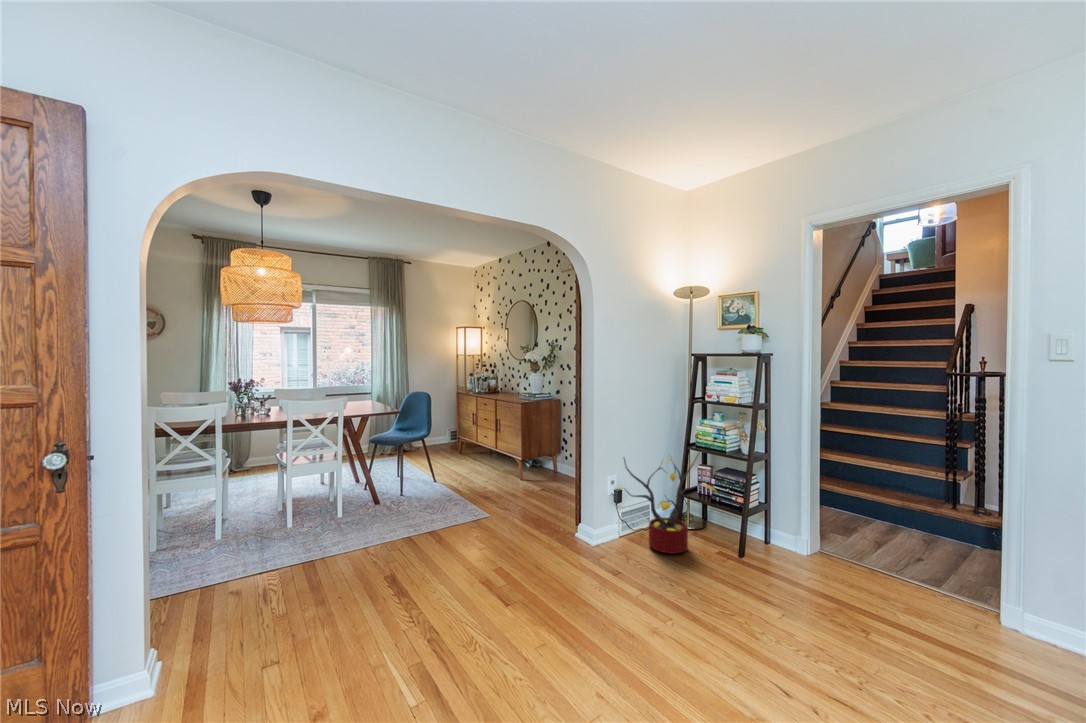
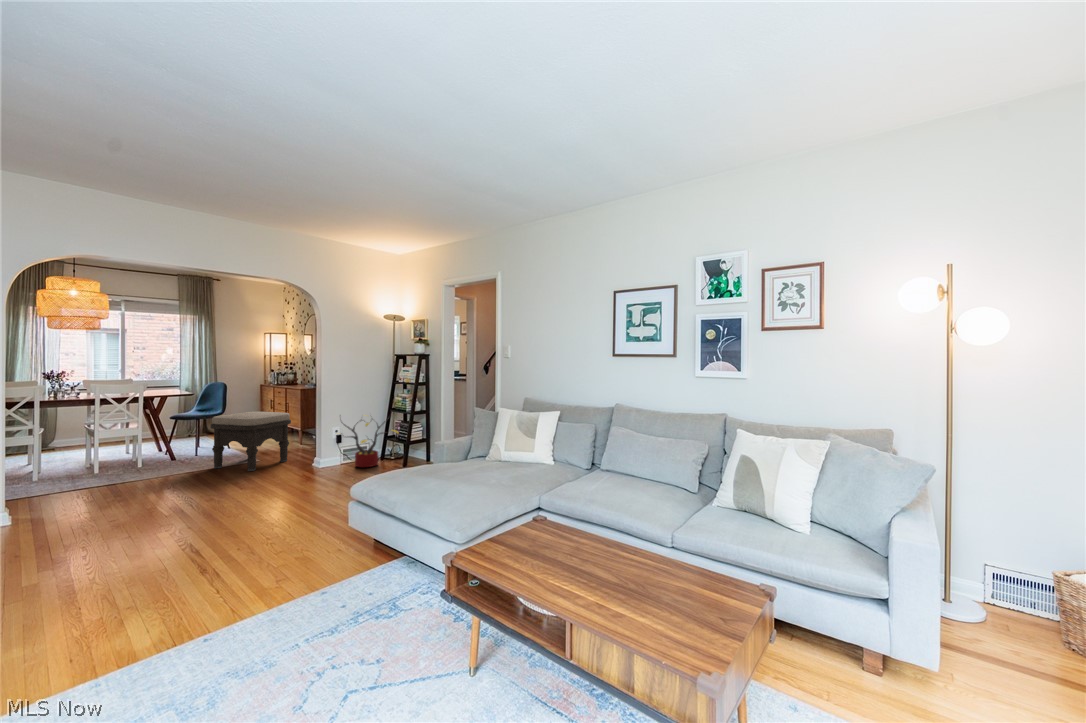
ottoman: none [430,440,534,544] -> present [211,412,291,471]

